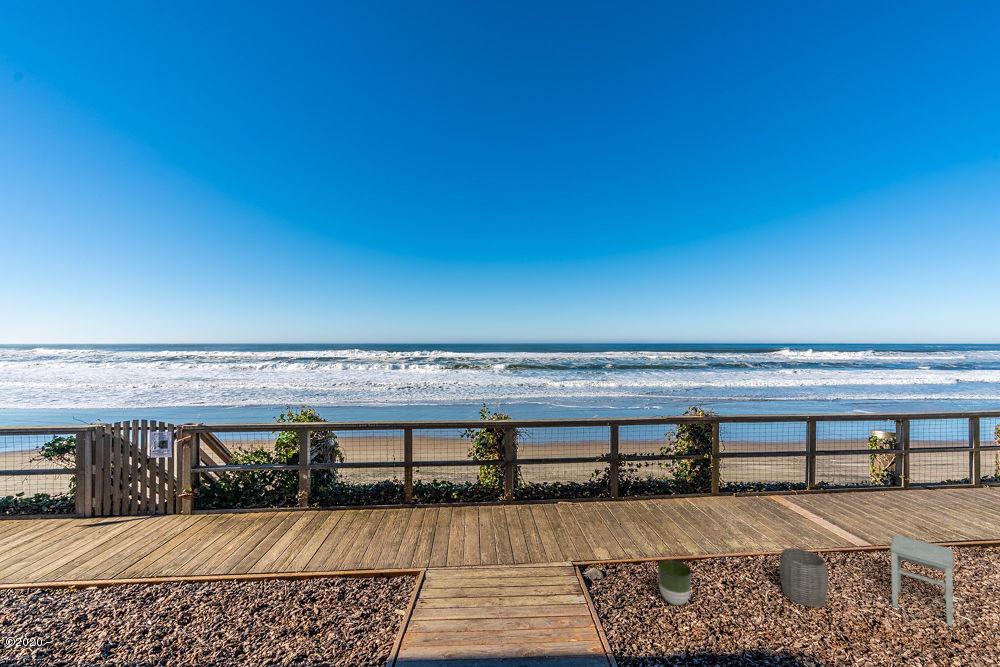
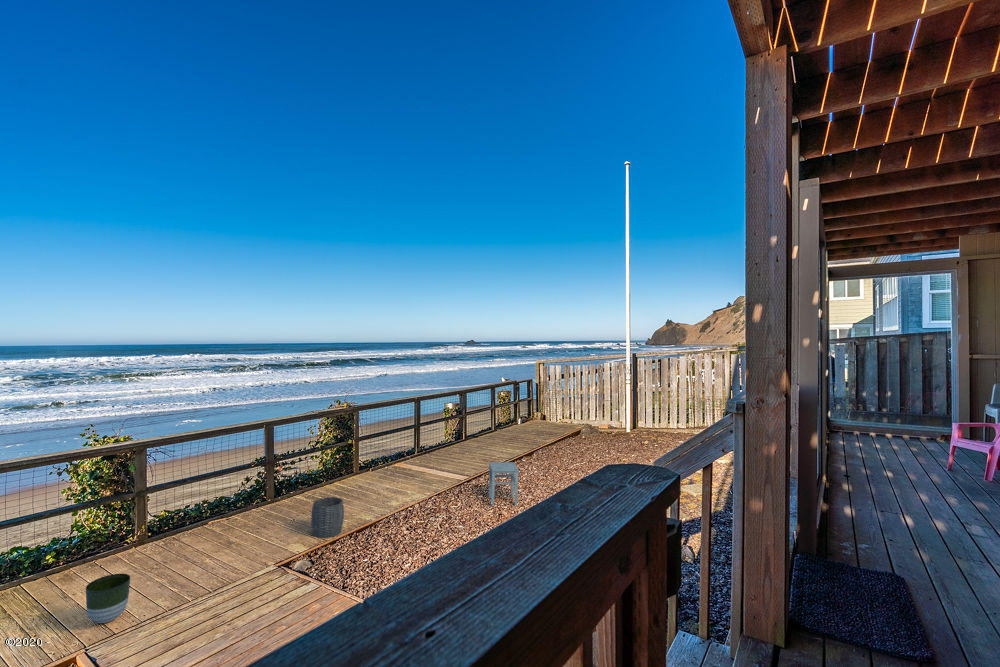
woven basket: present [780,548,828,607] -> present [311,497,344,538]
planter: present [658,560,691,605] -> present [86,574,130,623]

